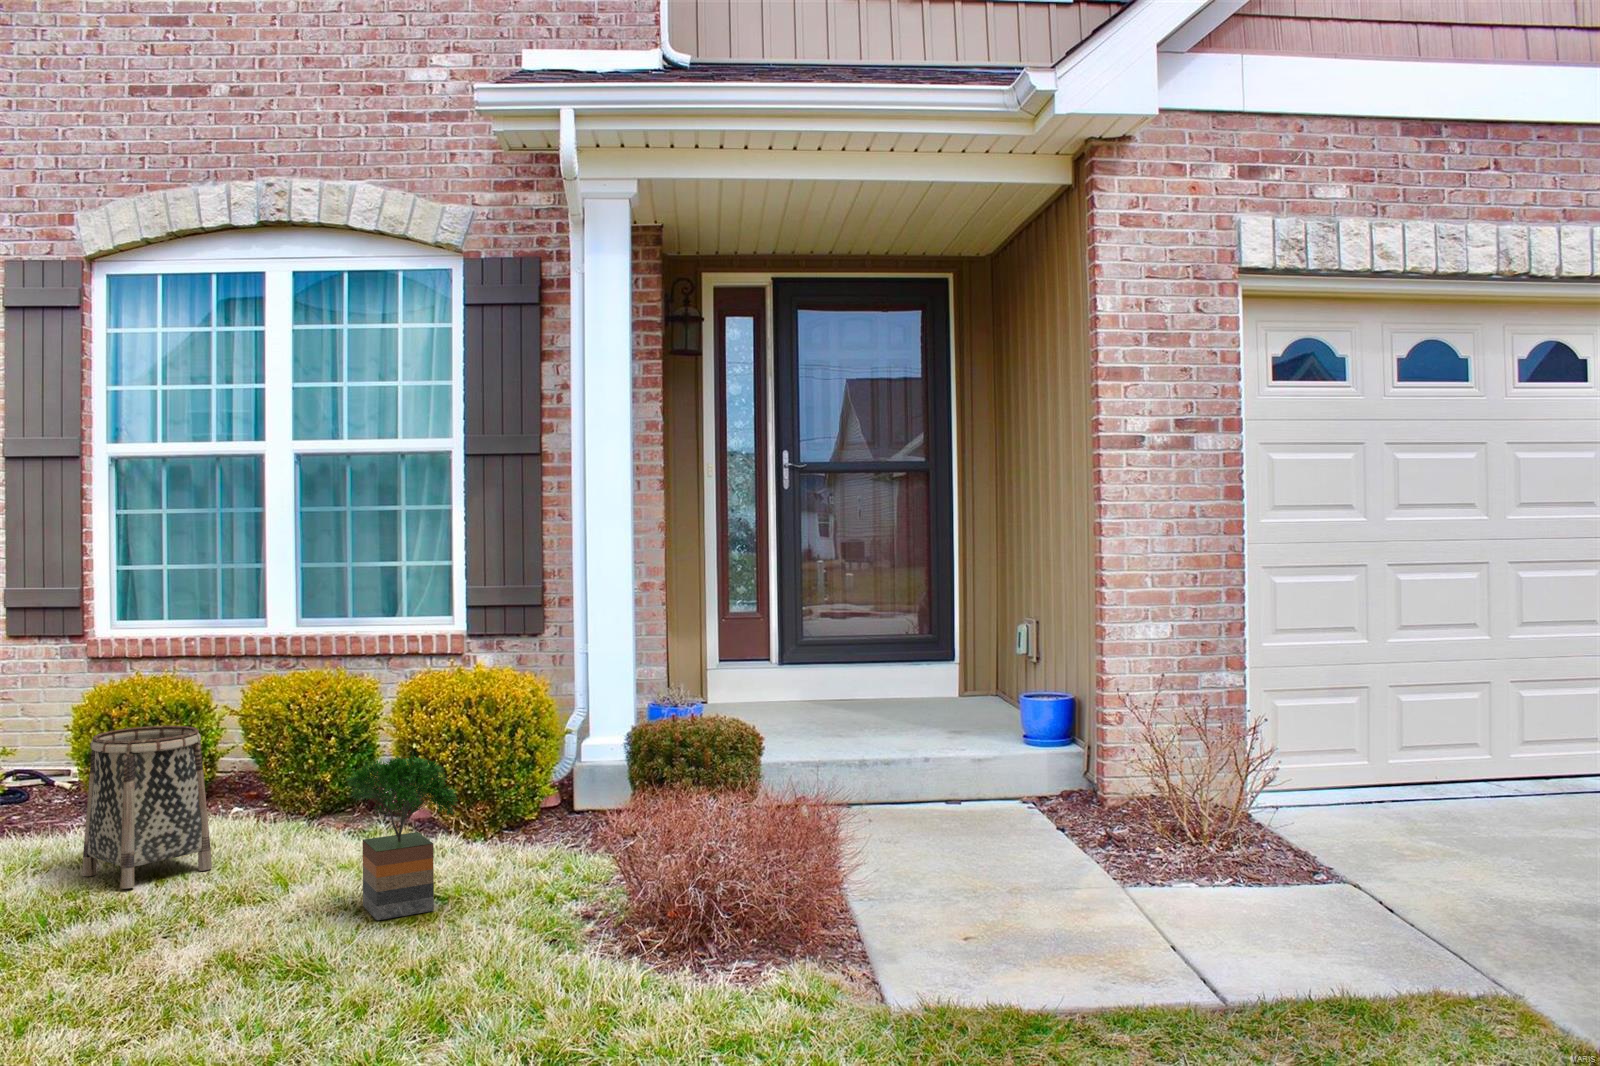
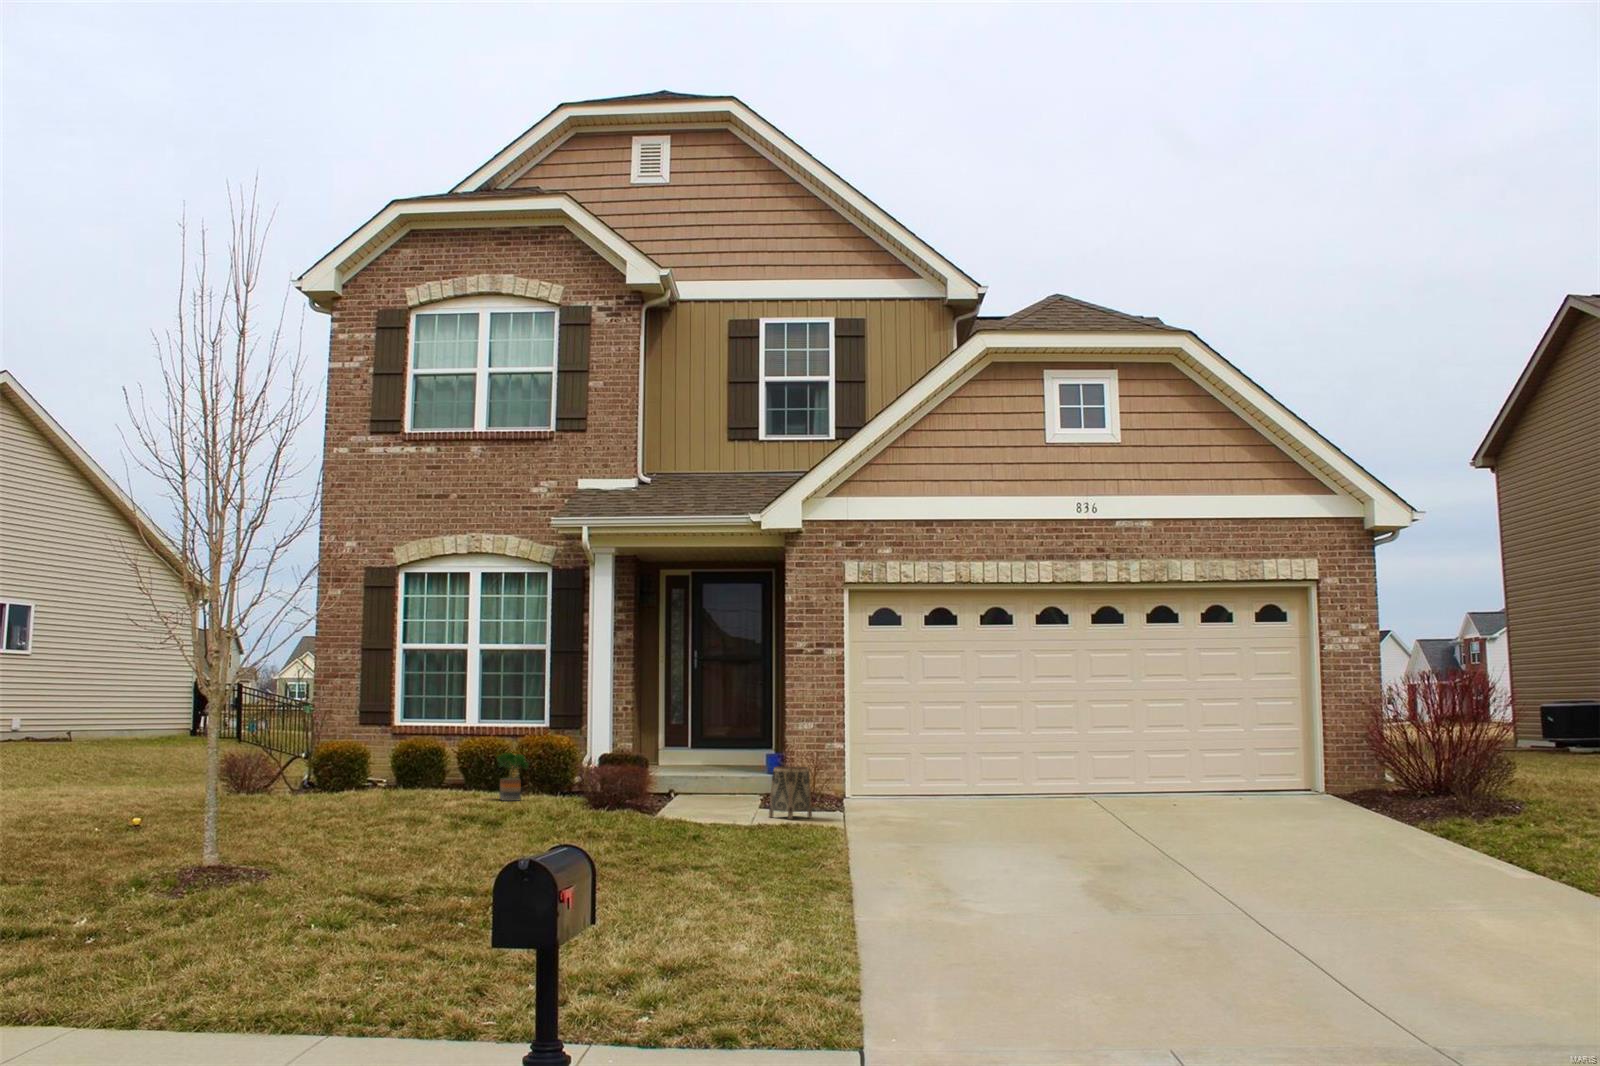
basket: present [82,726,212,889] -> present [769,766,812,819]

